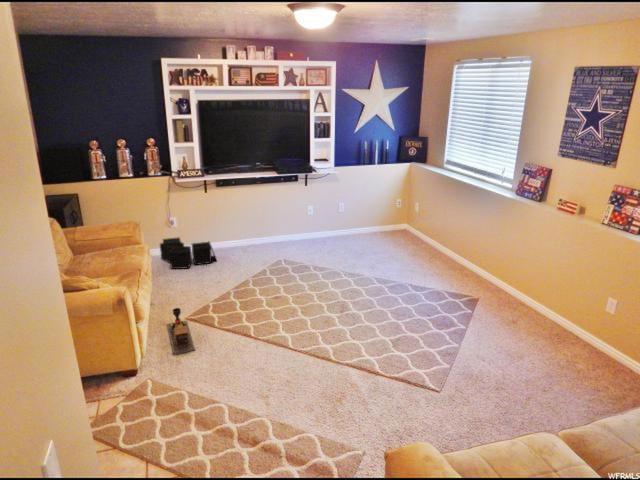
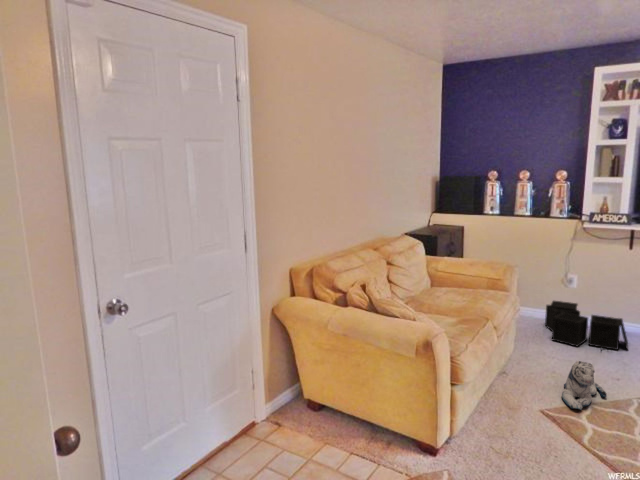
plush toy: none [192,278,217,310] -> present [562,361,606,410]
toy train: present [167,308,195,355] -> none [495,388,539,464]

